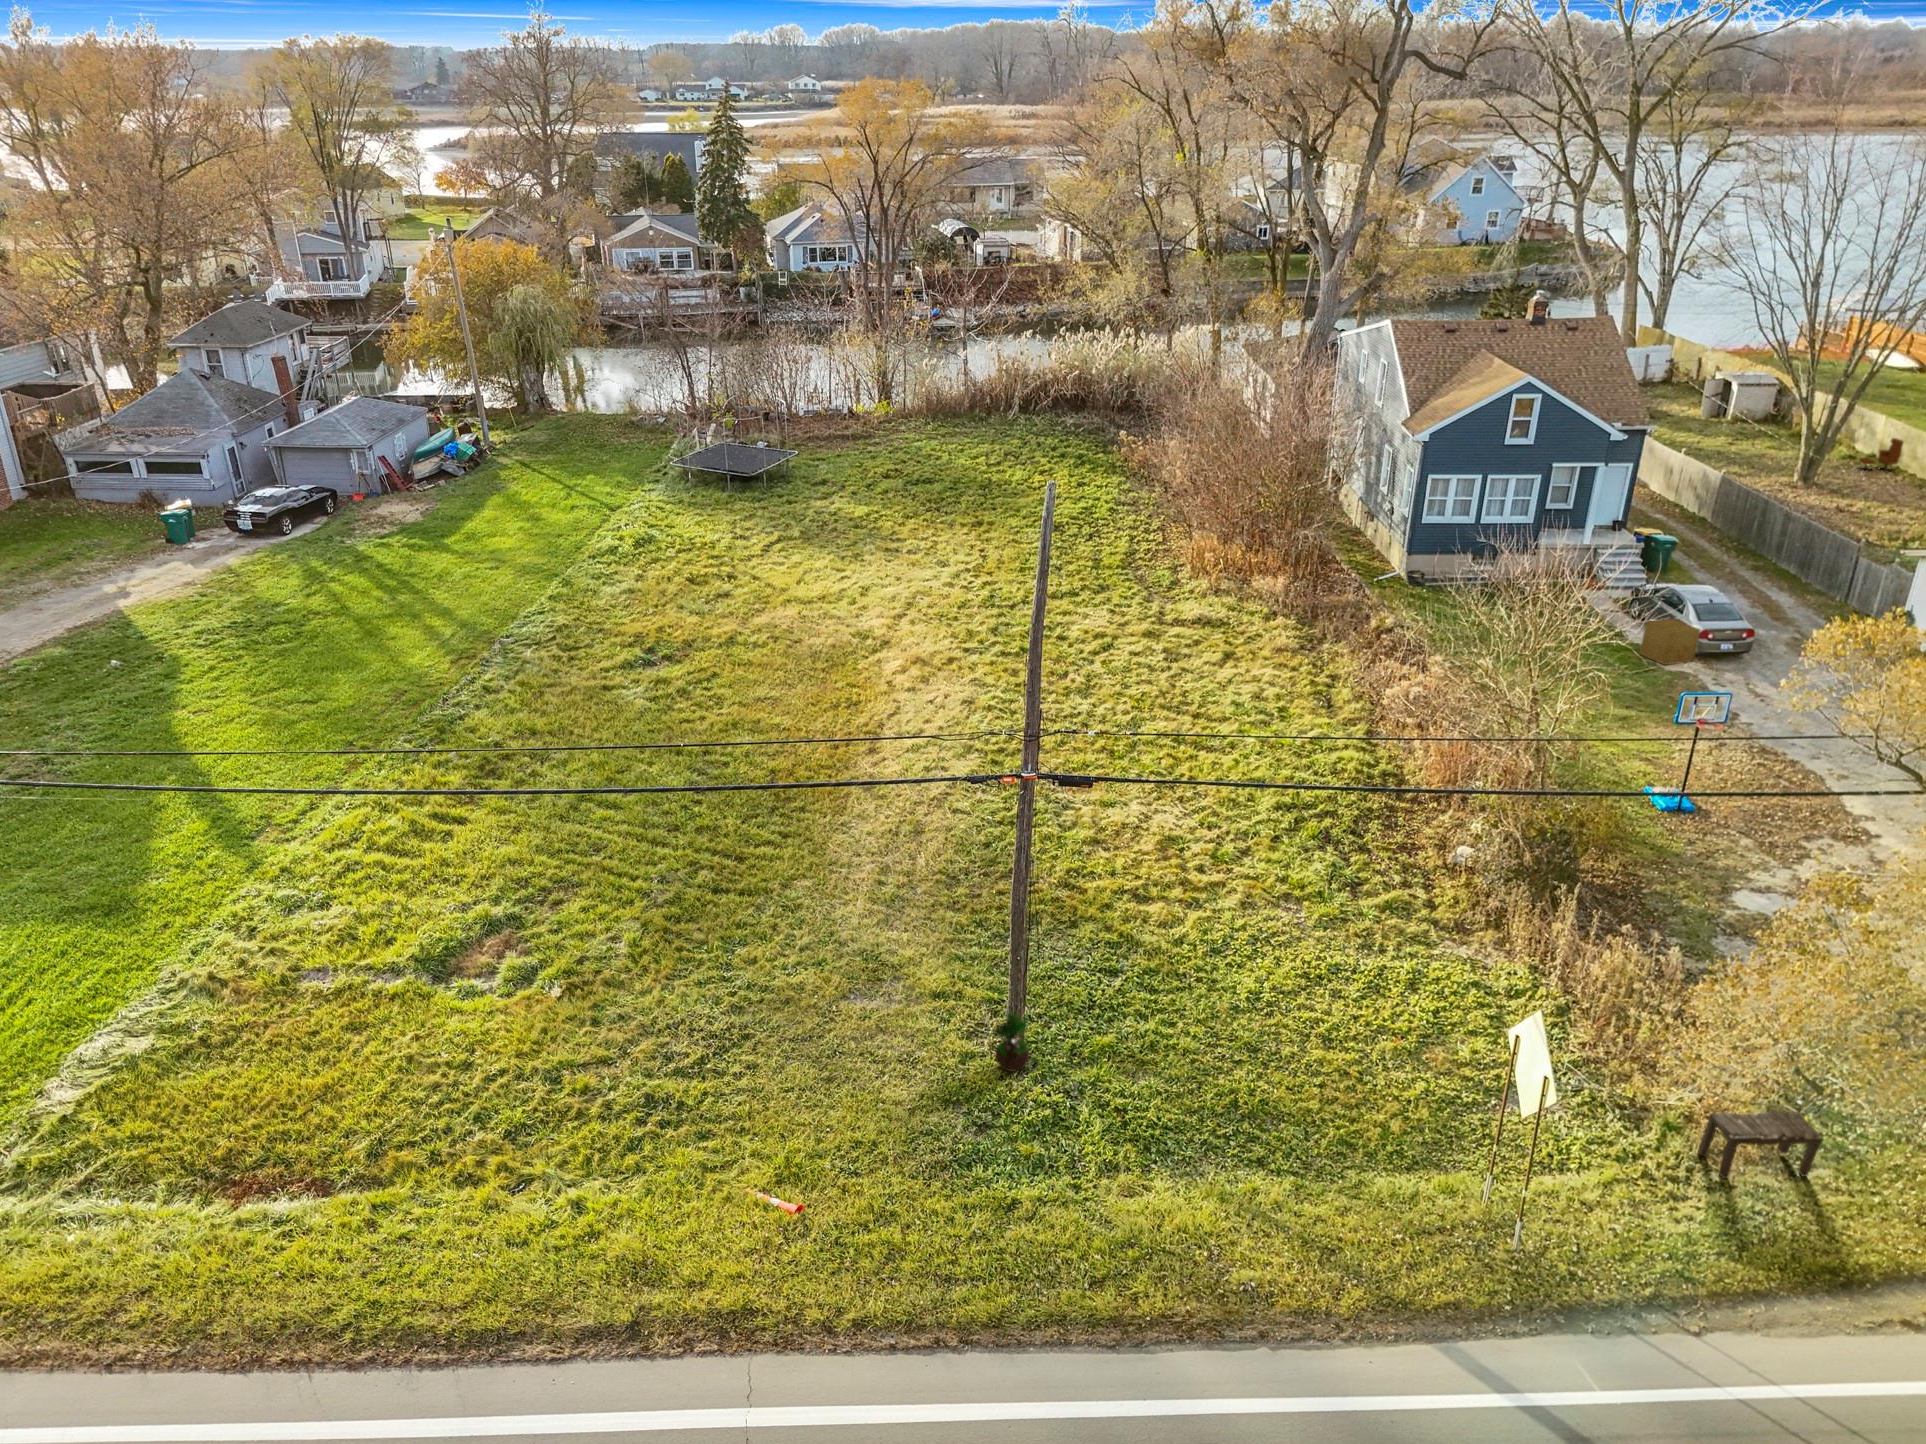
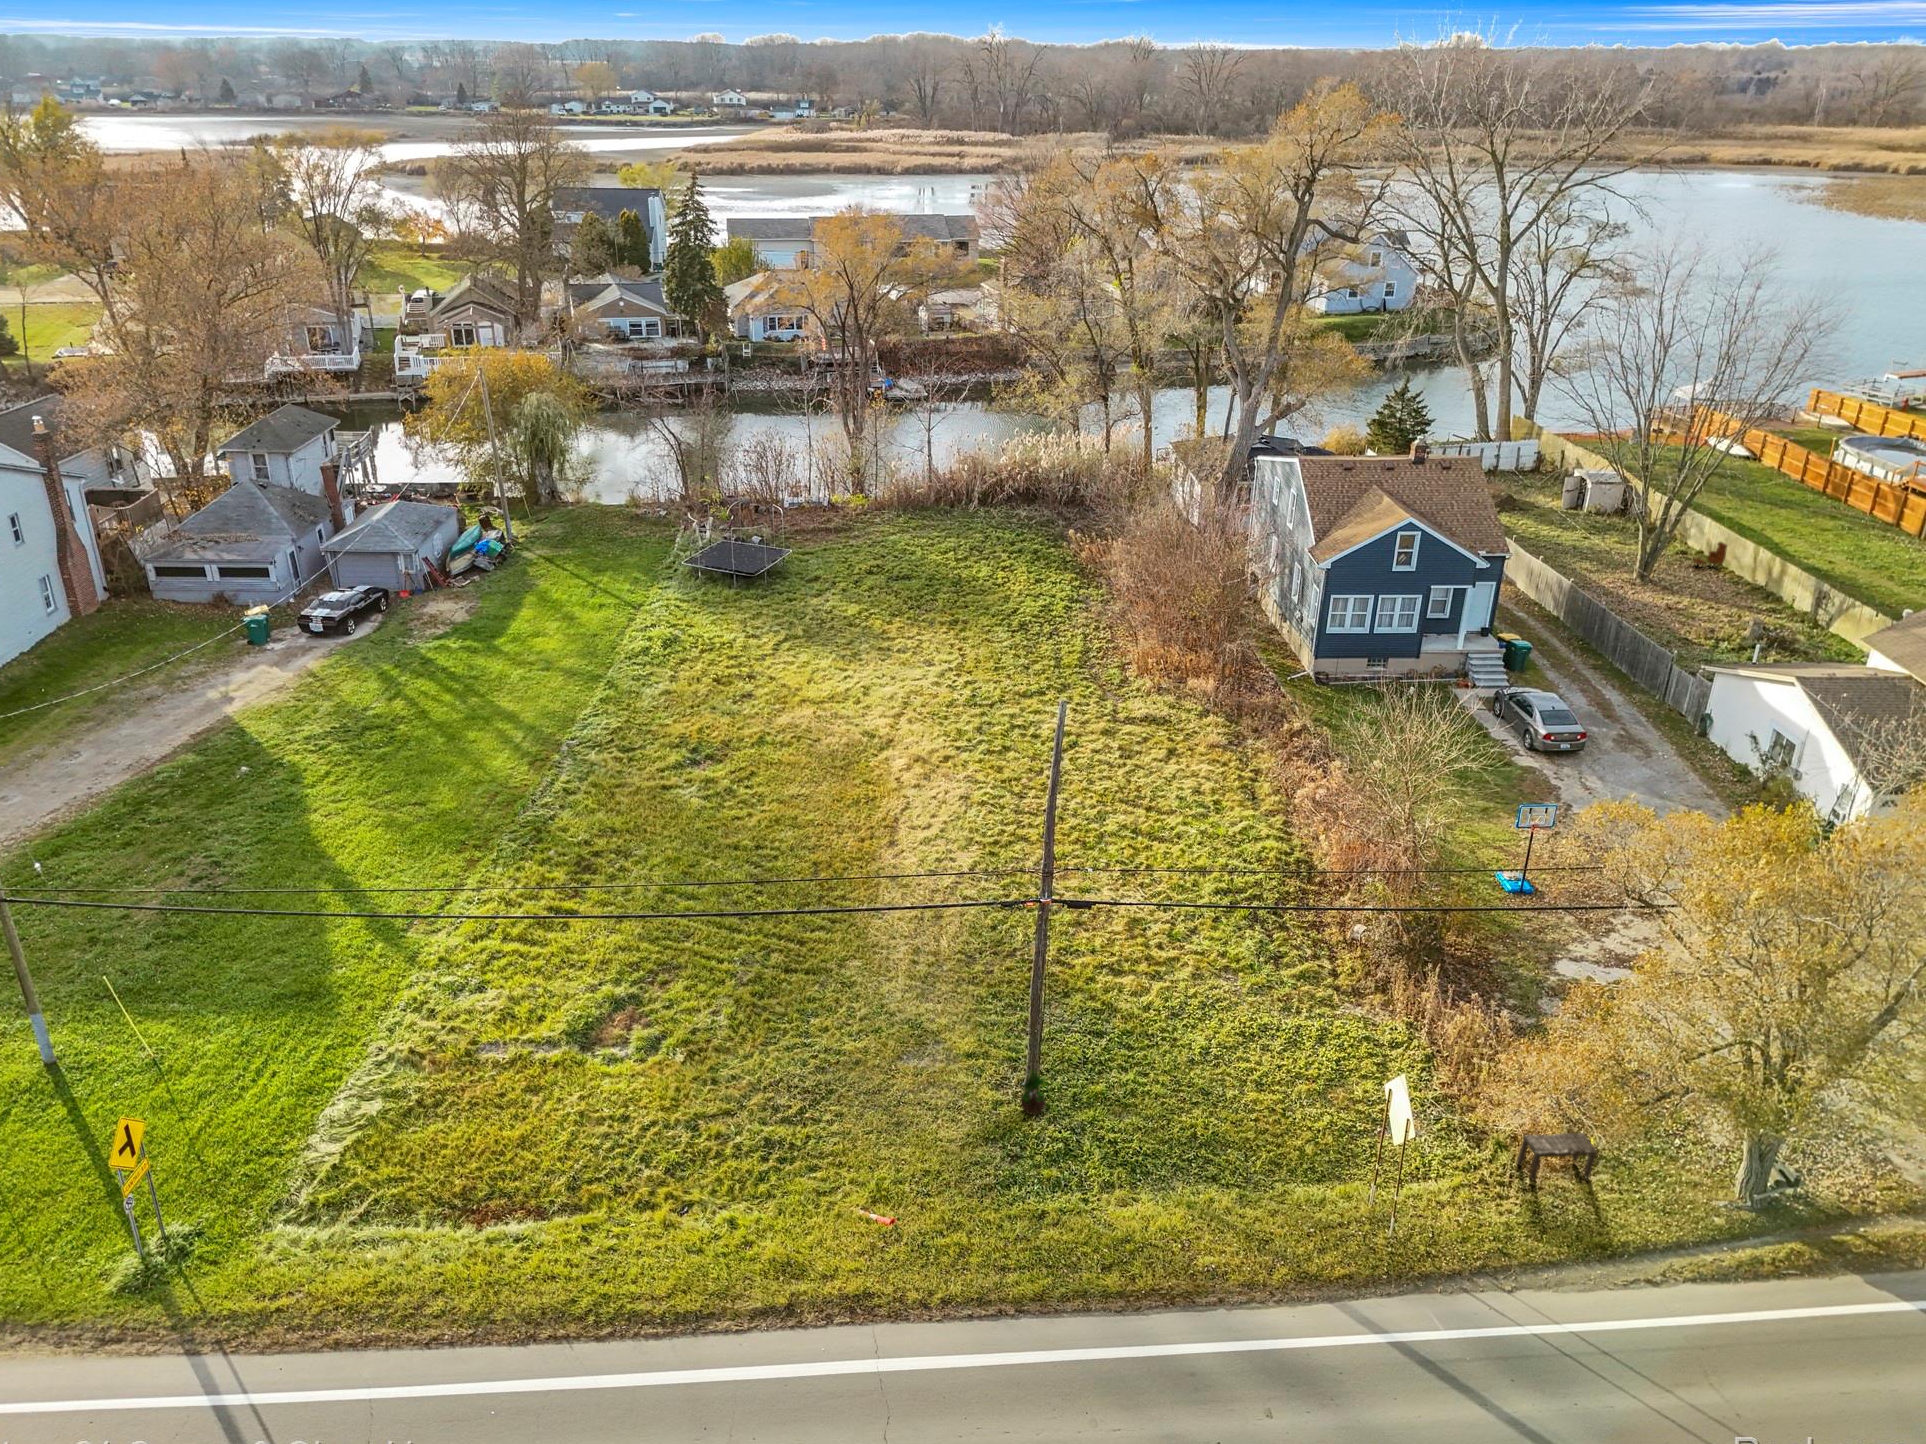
cardboard box: present [1640,619,1701,665] -> none [1502,720,1550,760]

